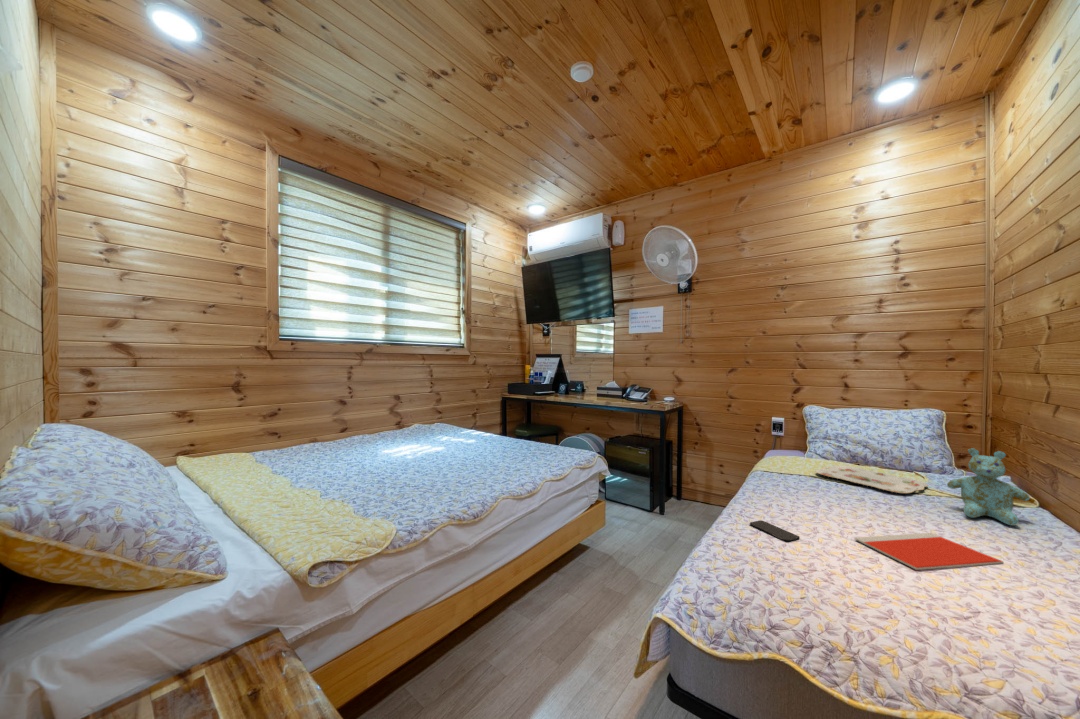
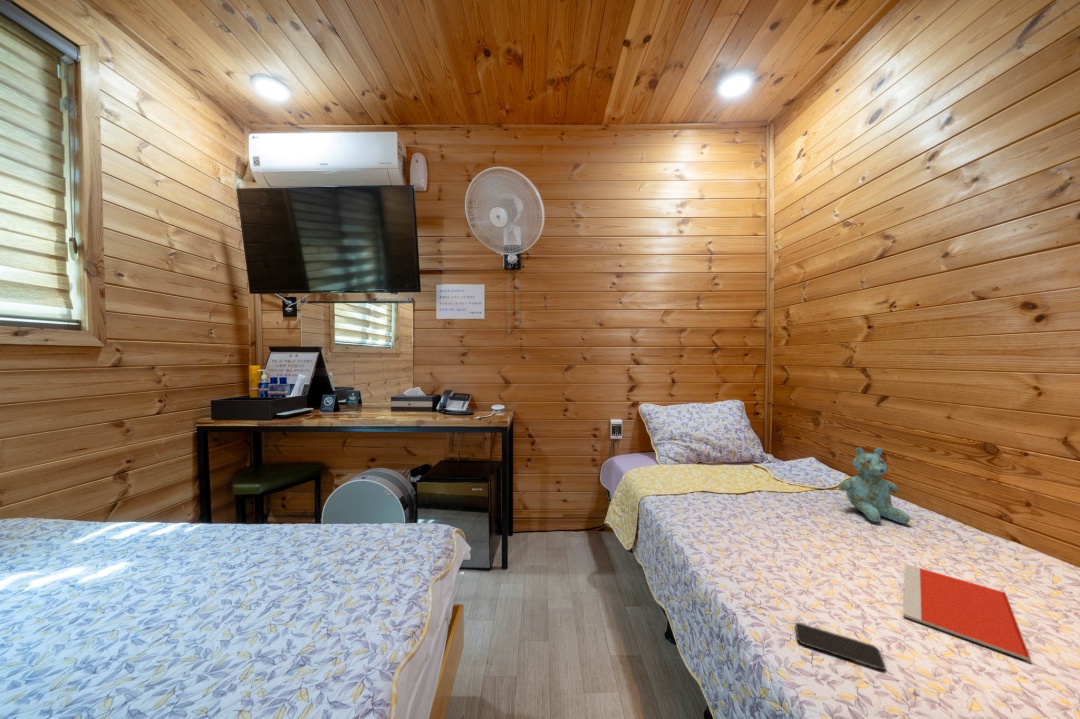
serving tray: present [816,466,928,493] -> none [699,471,800,501]

